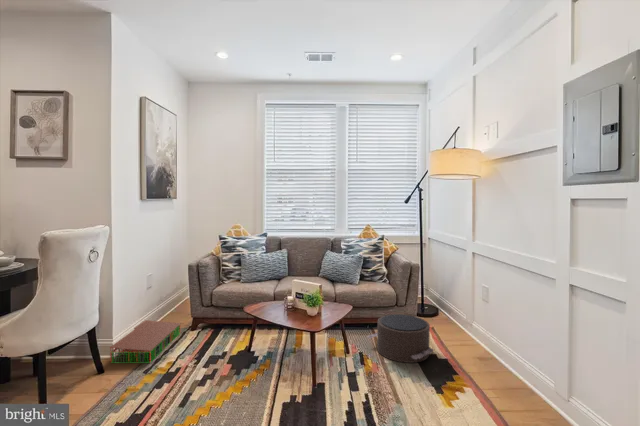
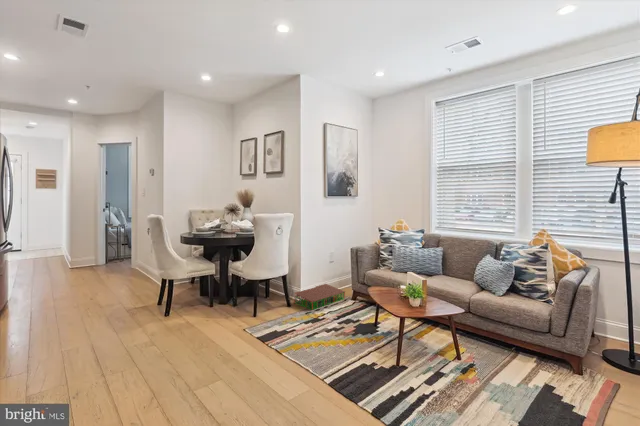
pouf: present [368,314,433,363] -> none [488,333,567,397]

